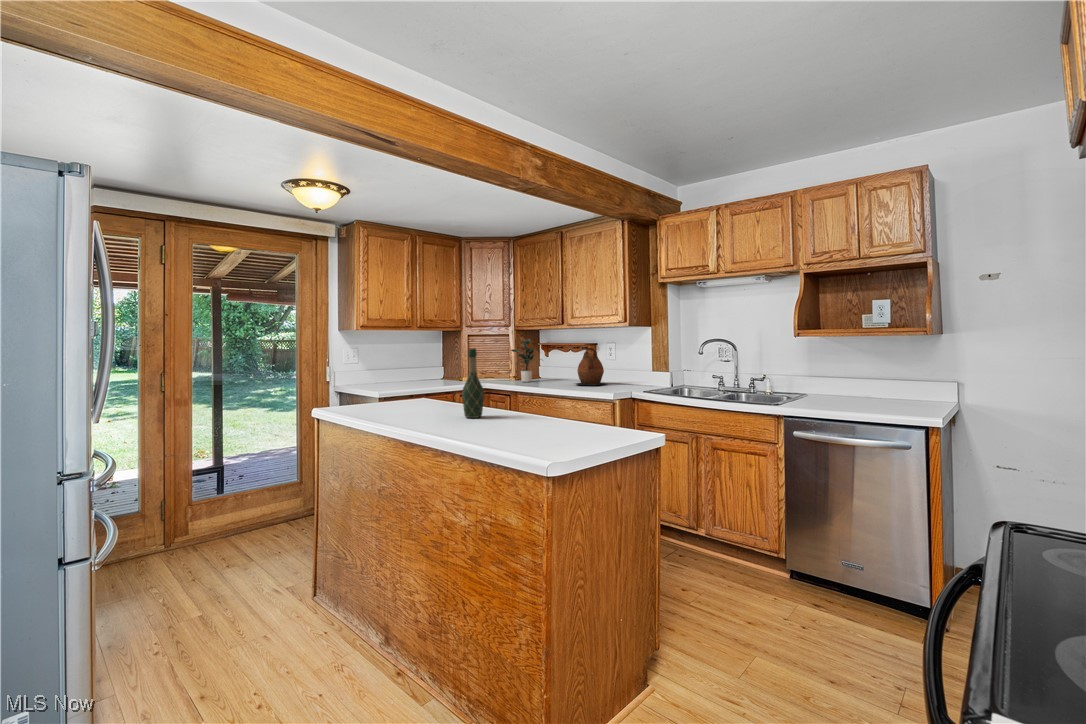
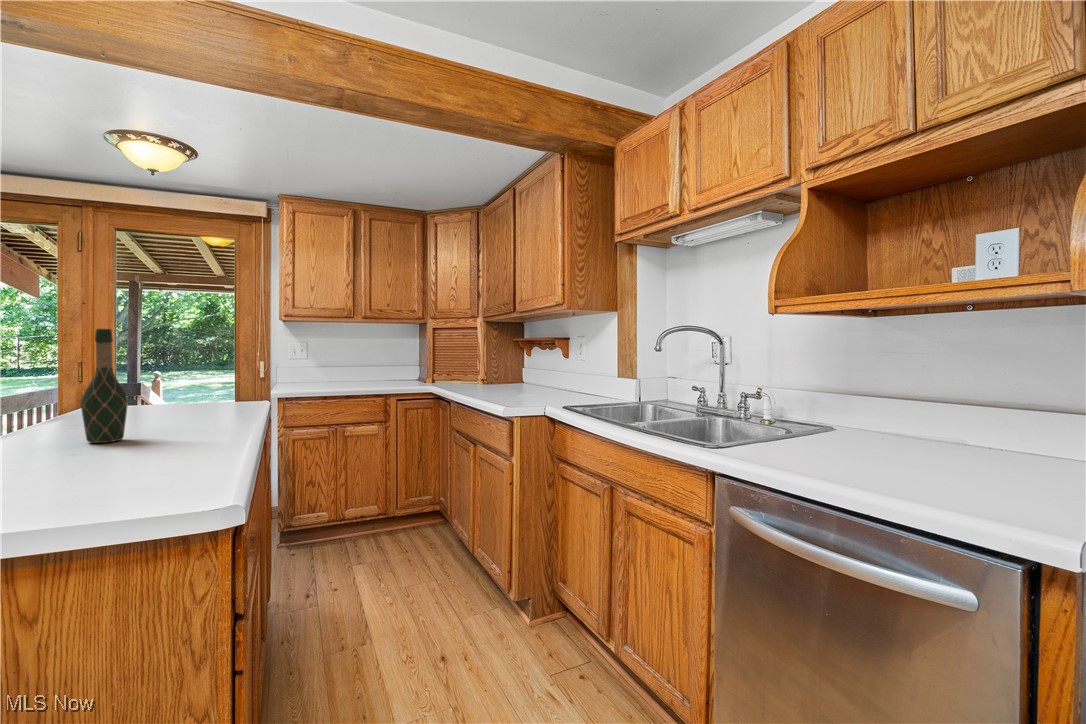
potted plant: present [511,339,535,382] -> none [458,331,510,387]
ceramic pitcher: present [576,348,607,385] -> none [514,342,563,395]

